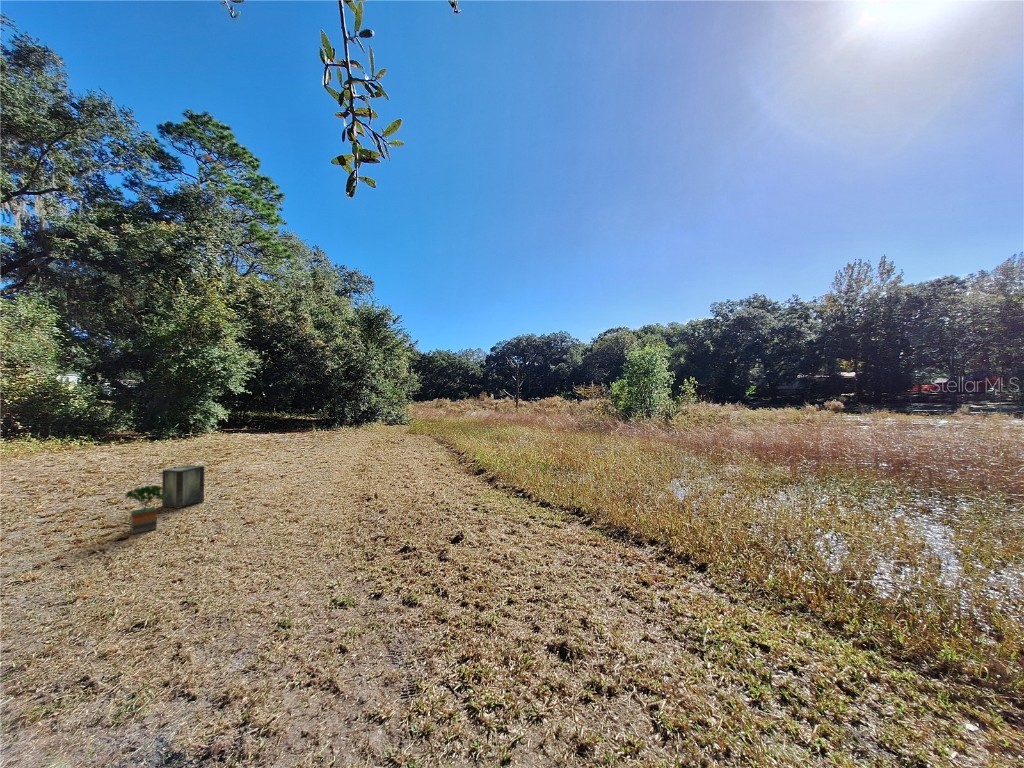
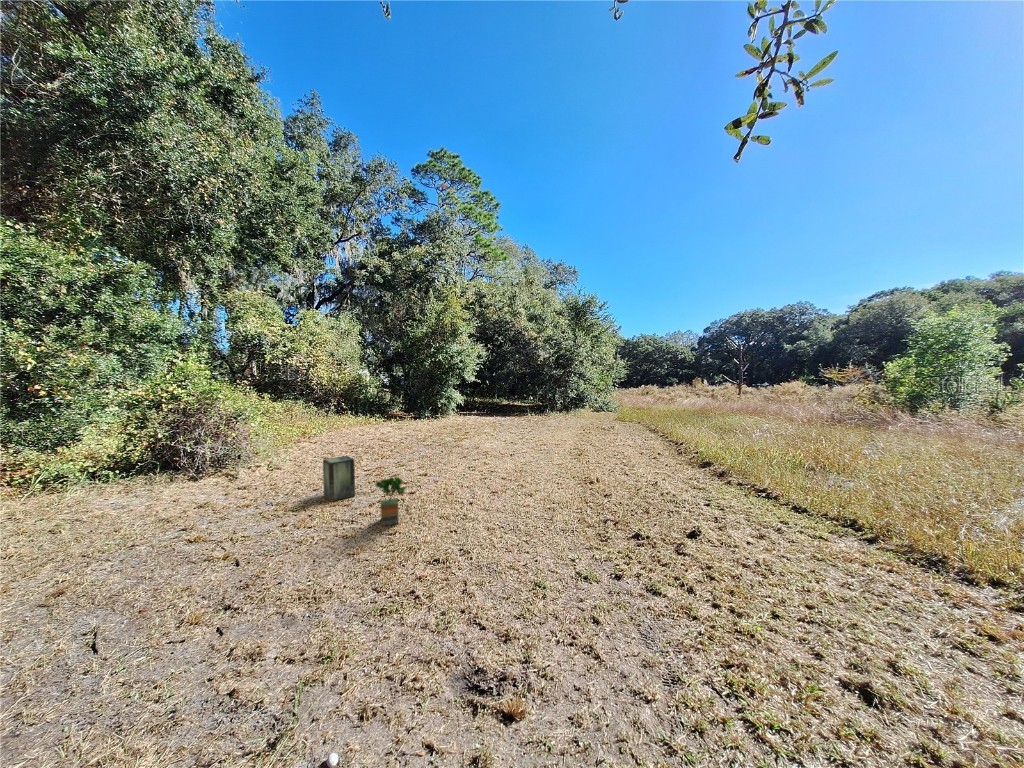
storage box: present [162,465,204,508] -> present [323,456,355,502]

